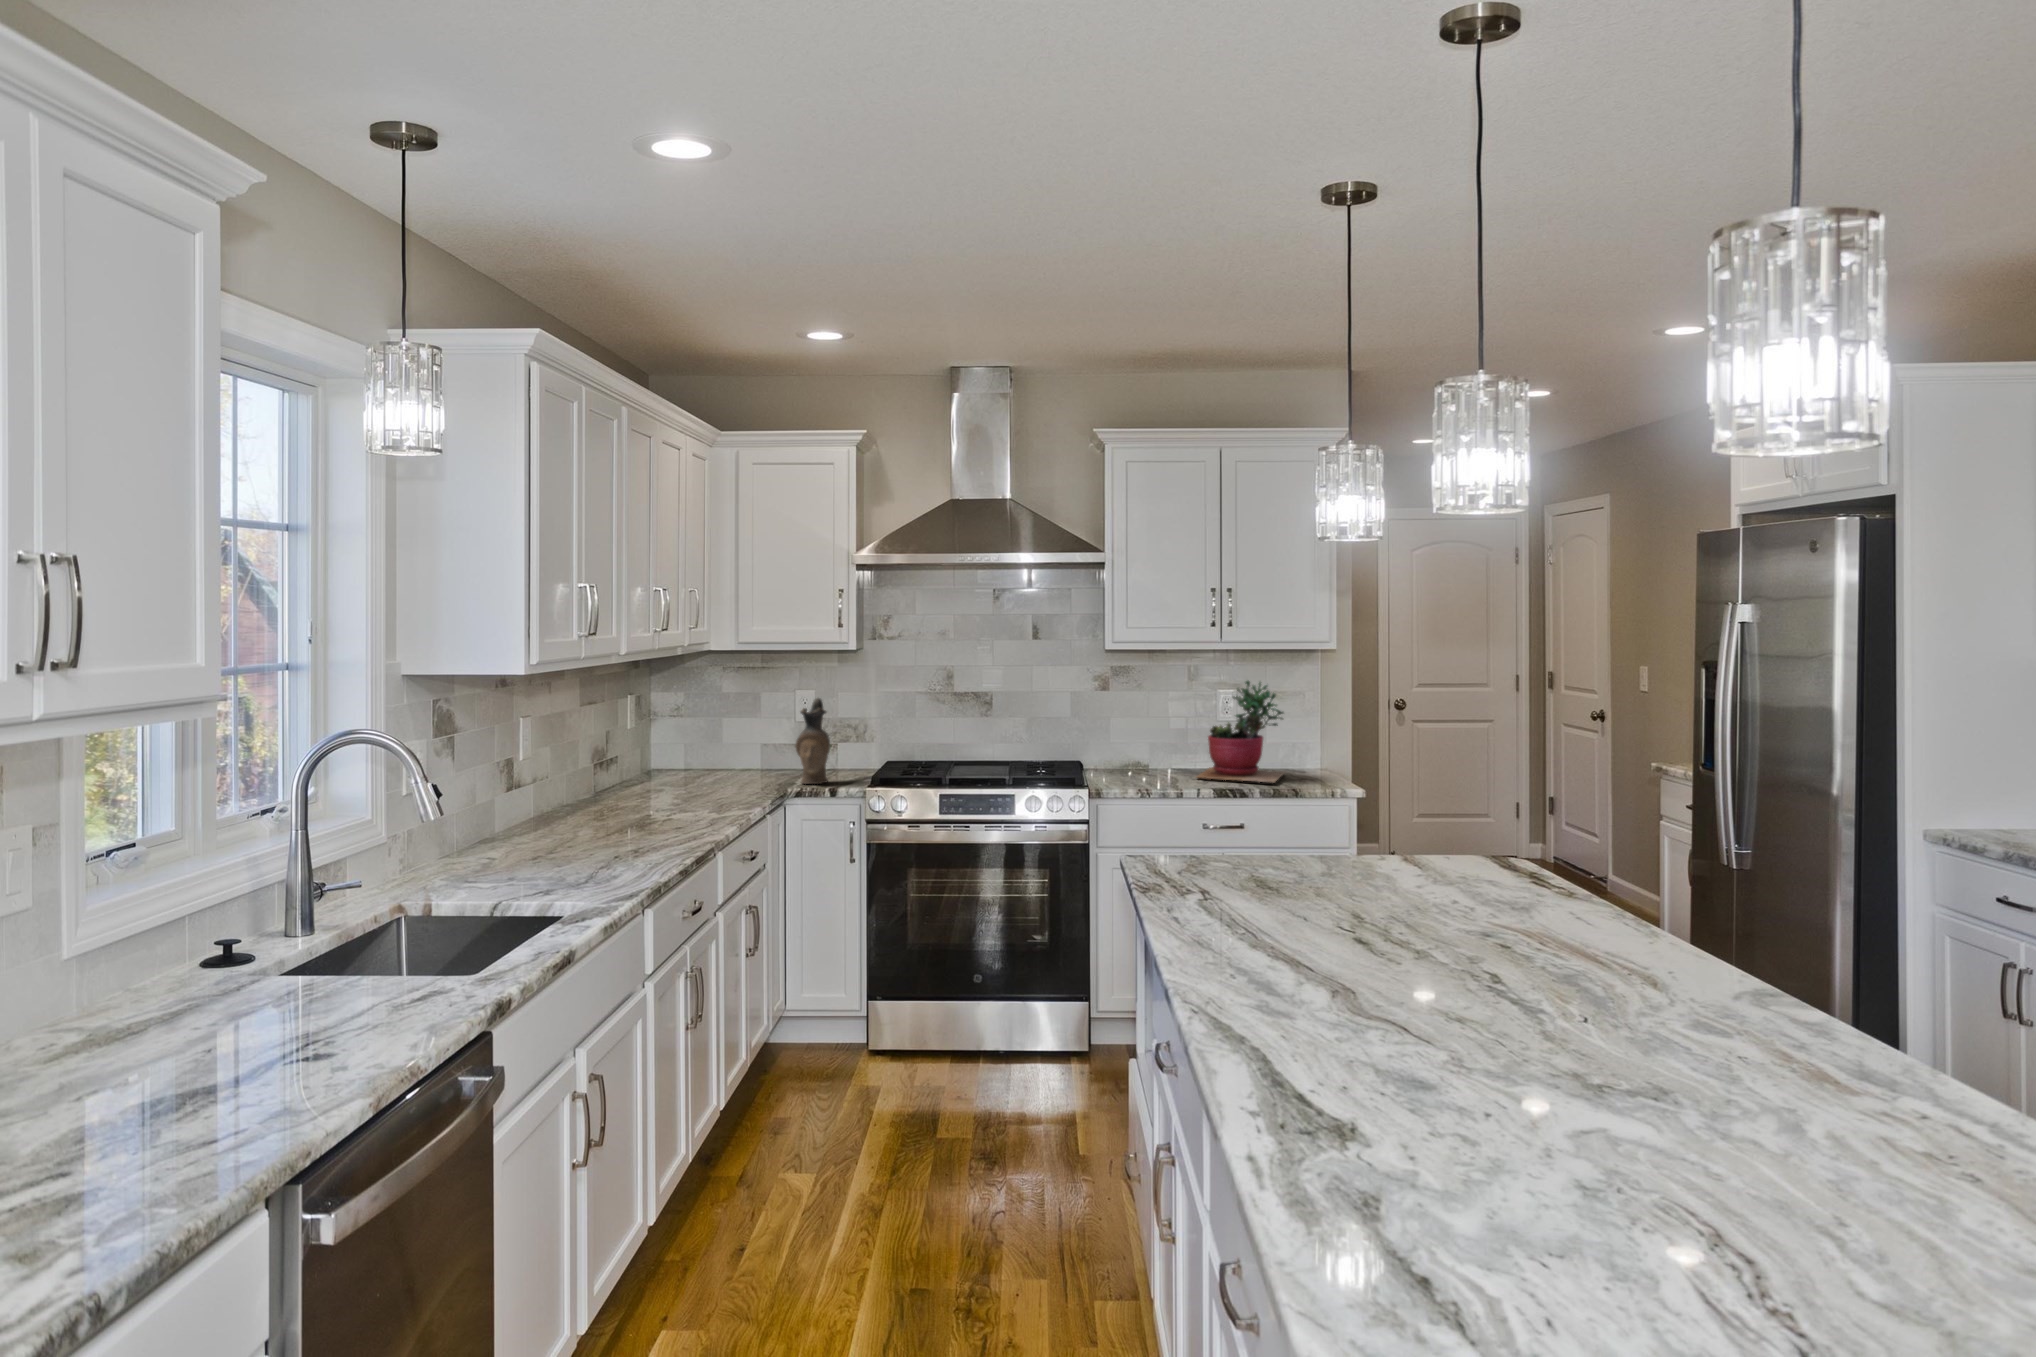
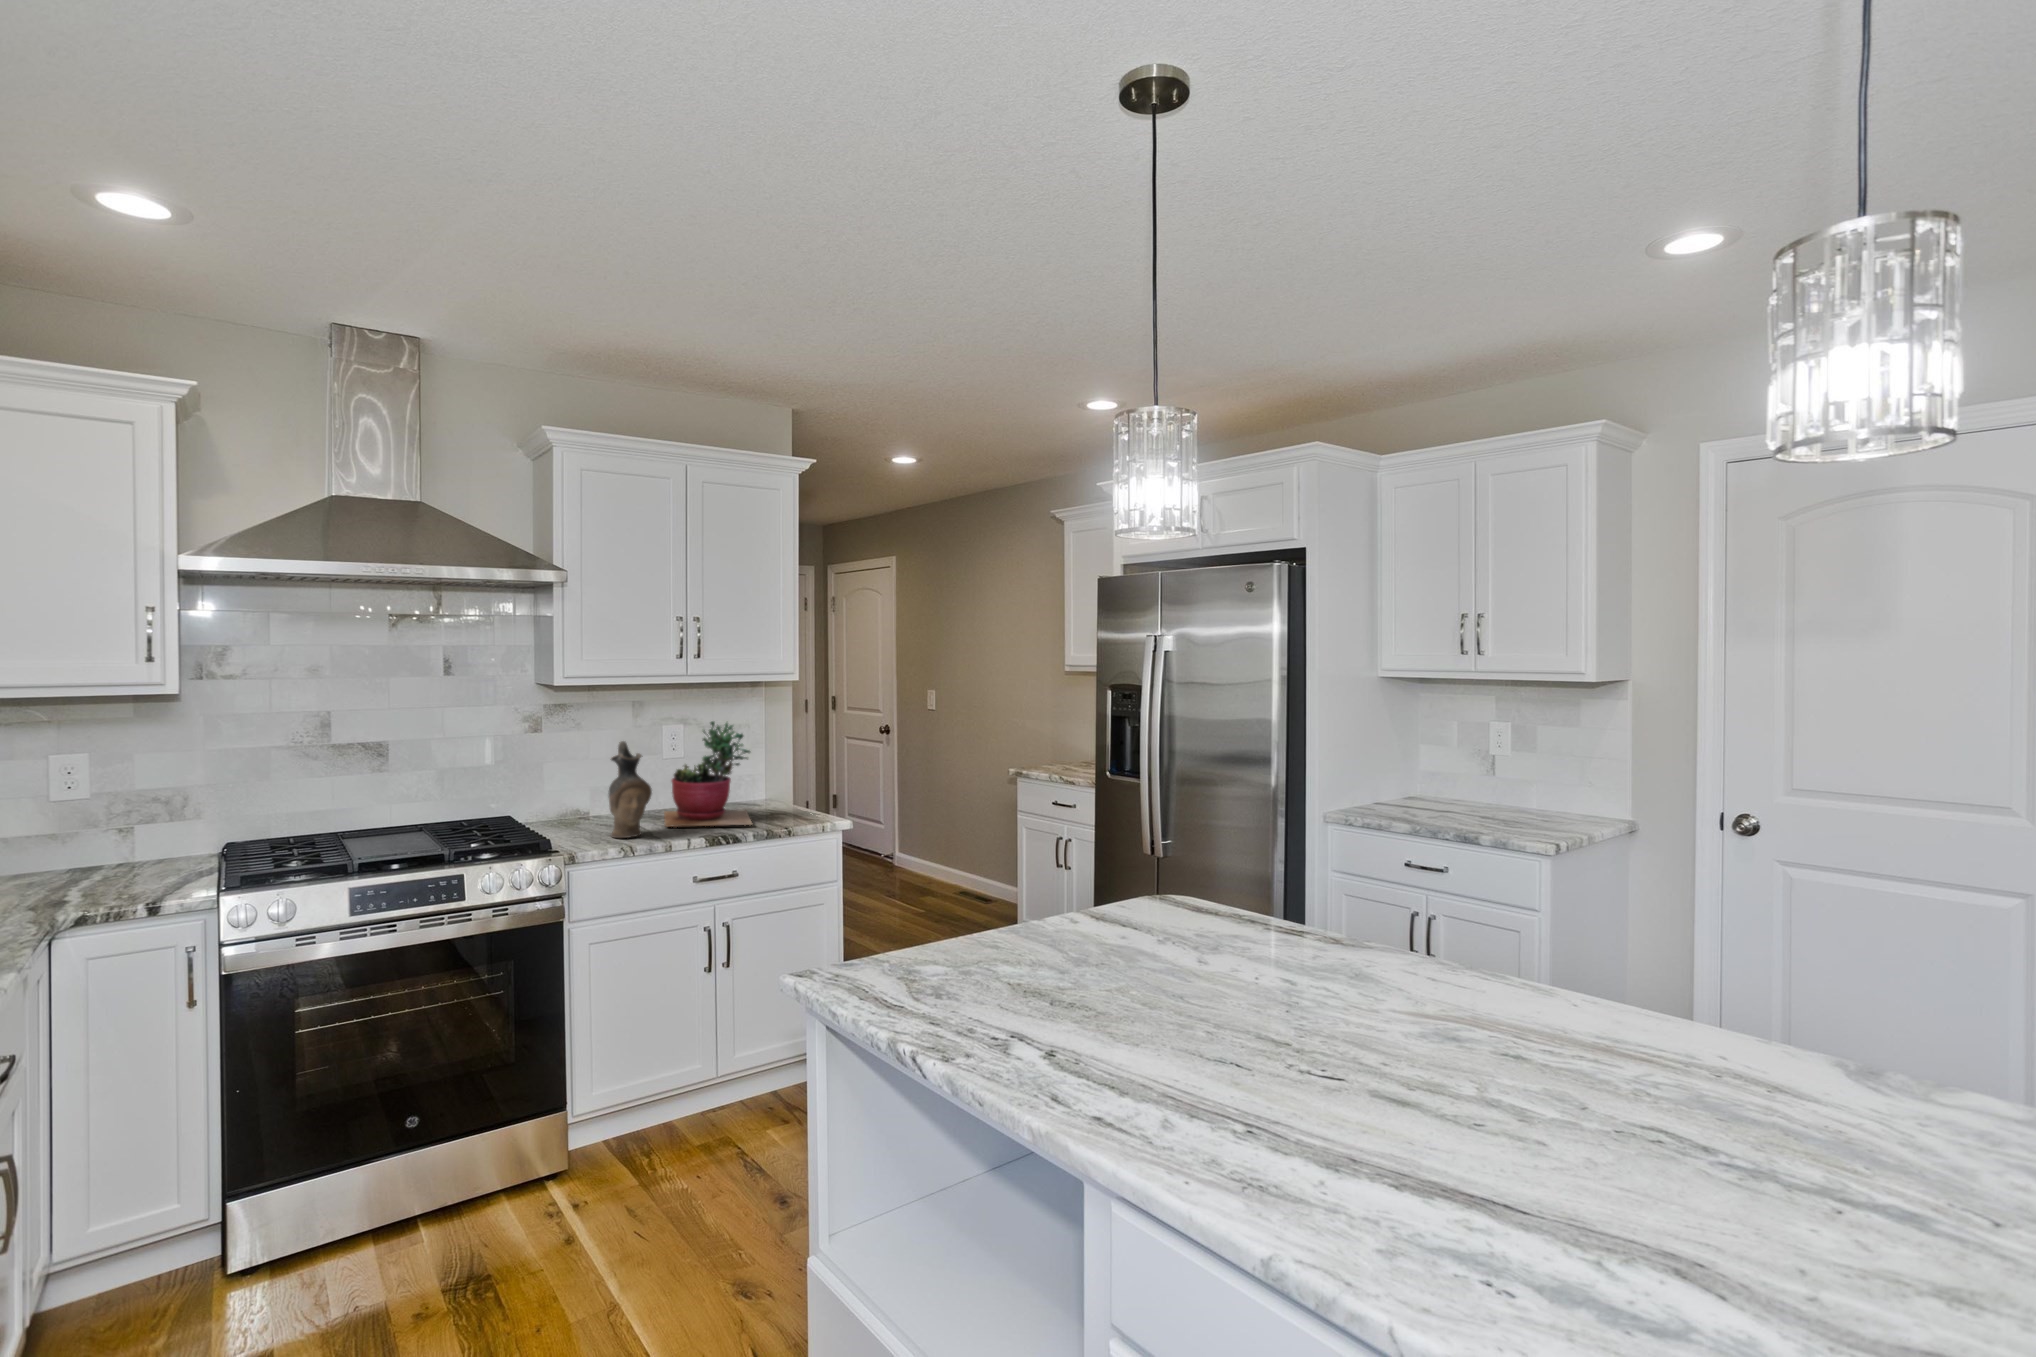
ceramic pitcher: present [795,698,830,784] -> present [608,741,652,838]

